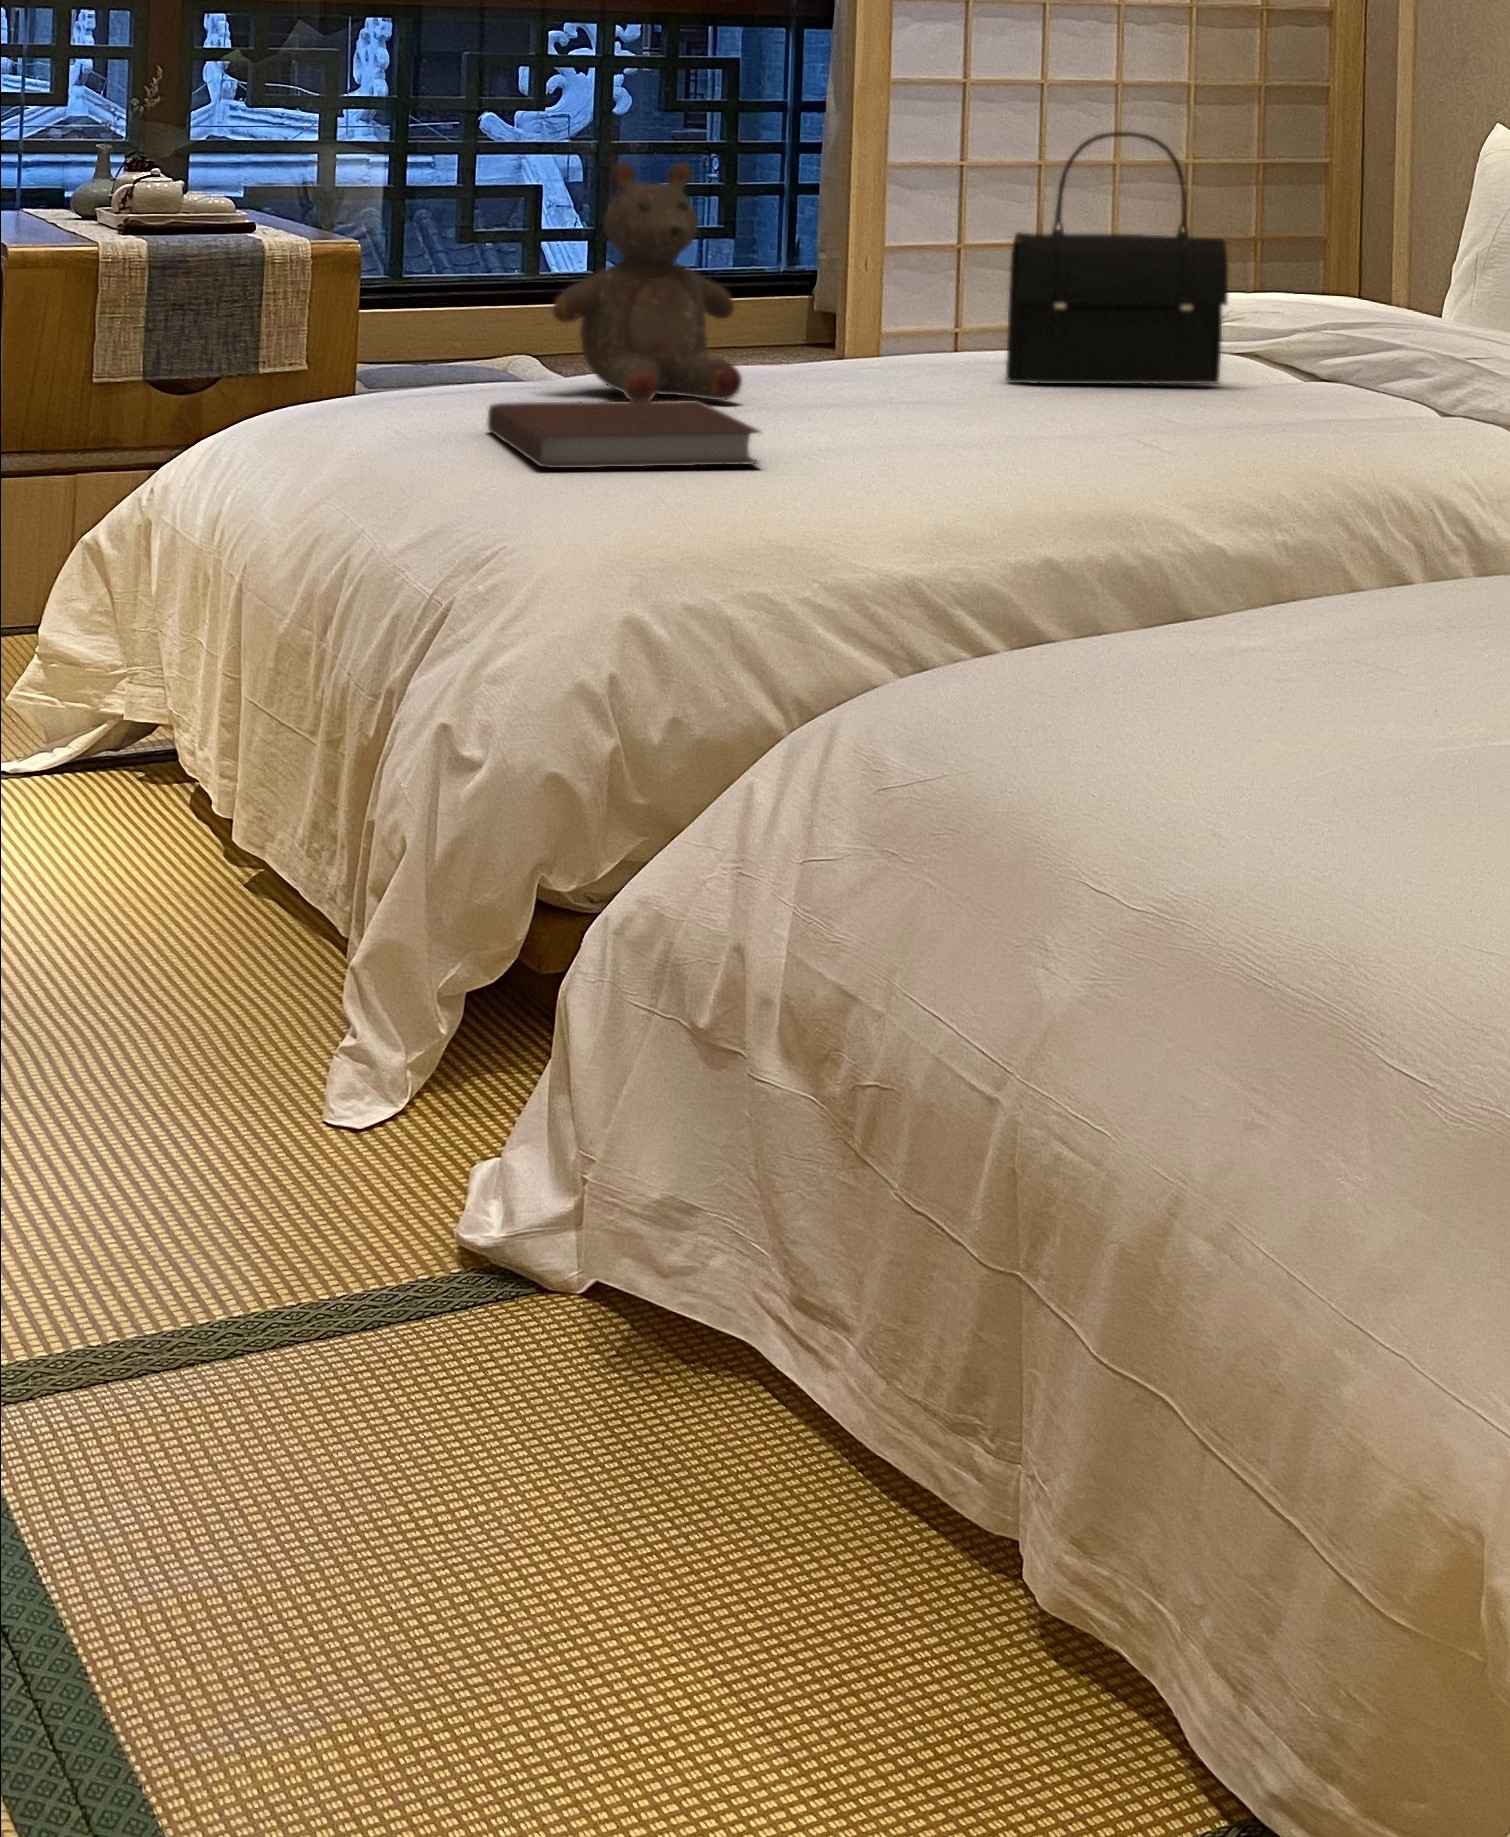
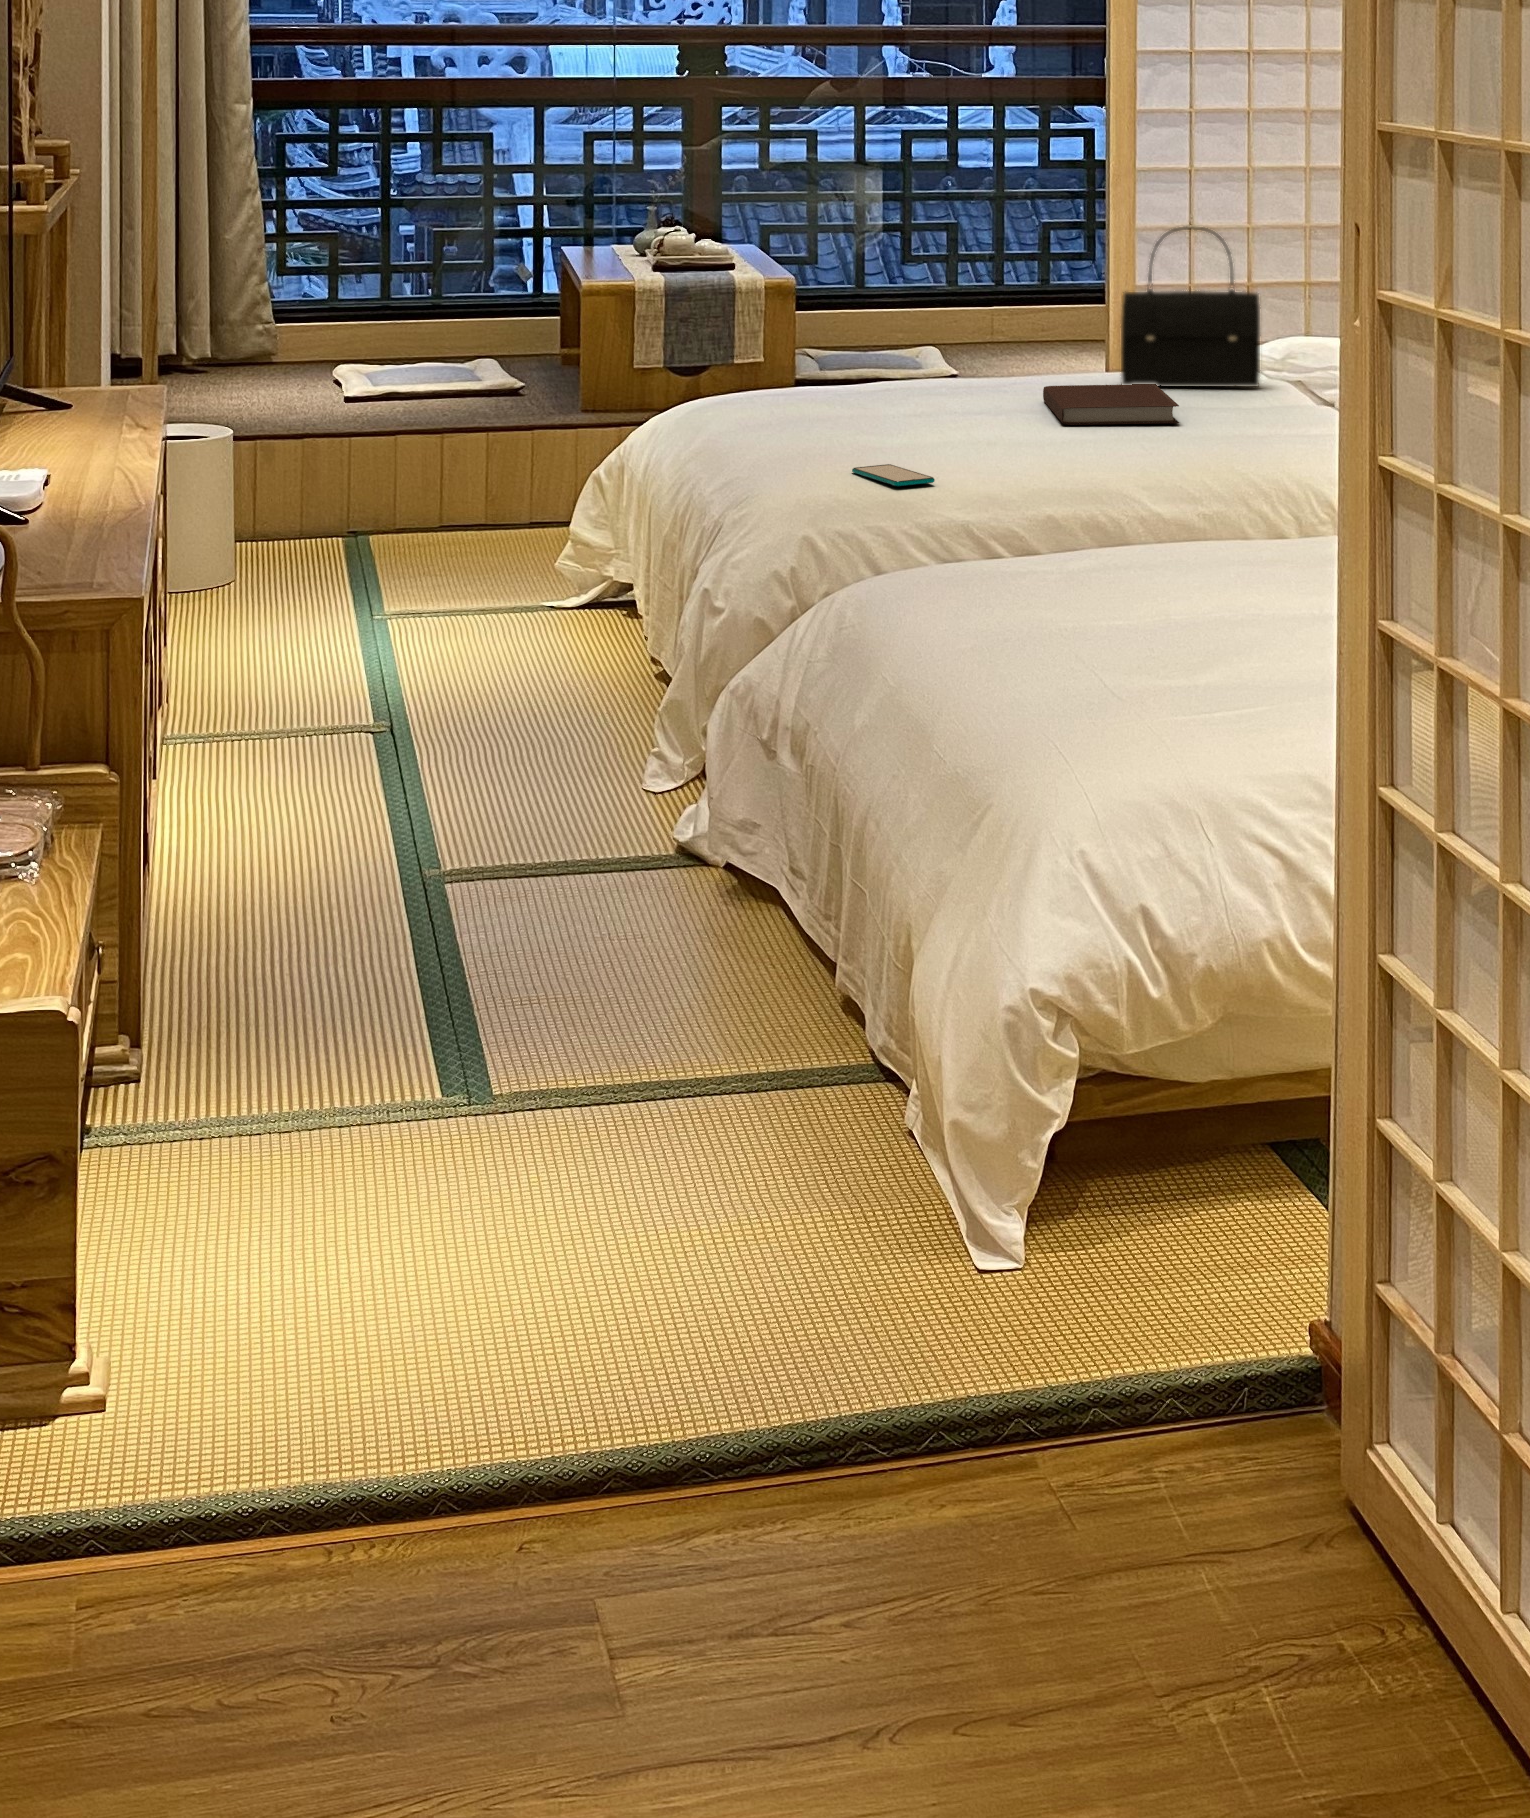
stuffed bear: present [553,162,742,401] -> none [831,257,942,404]
notebook: present [488,400,760,468] -> present [1043,384,1179,425]
smartphone: none [700,488,871,523] -> present [852,464,935,486]

